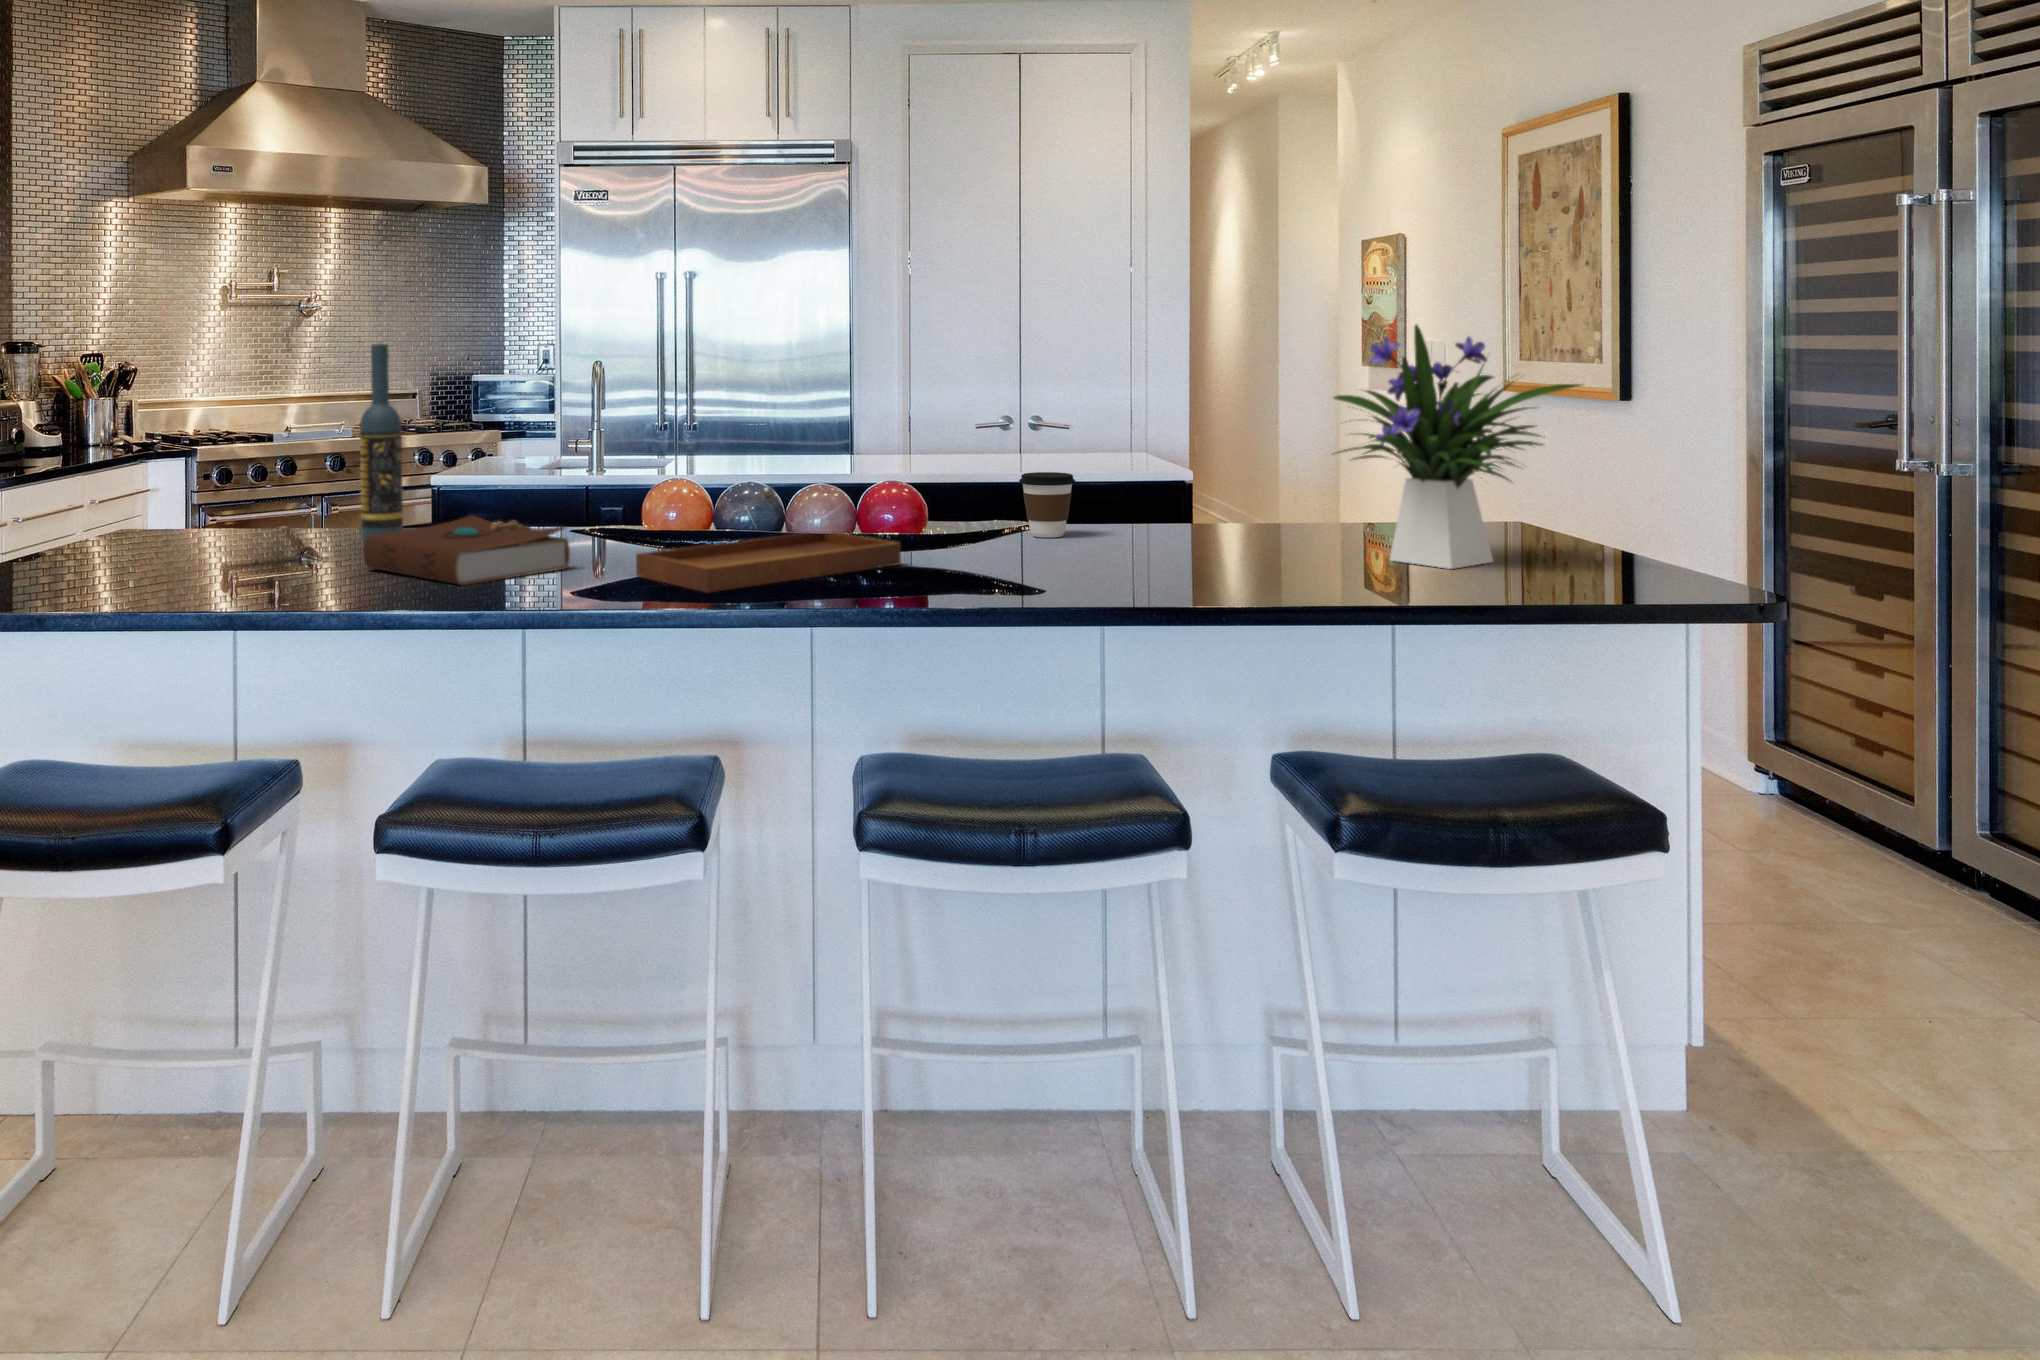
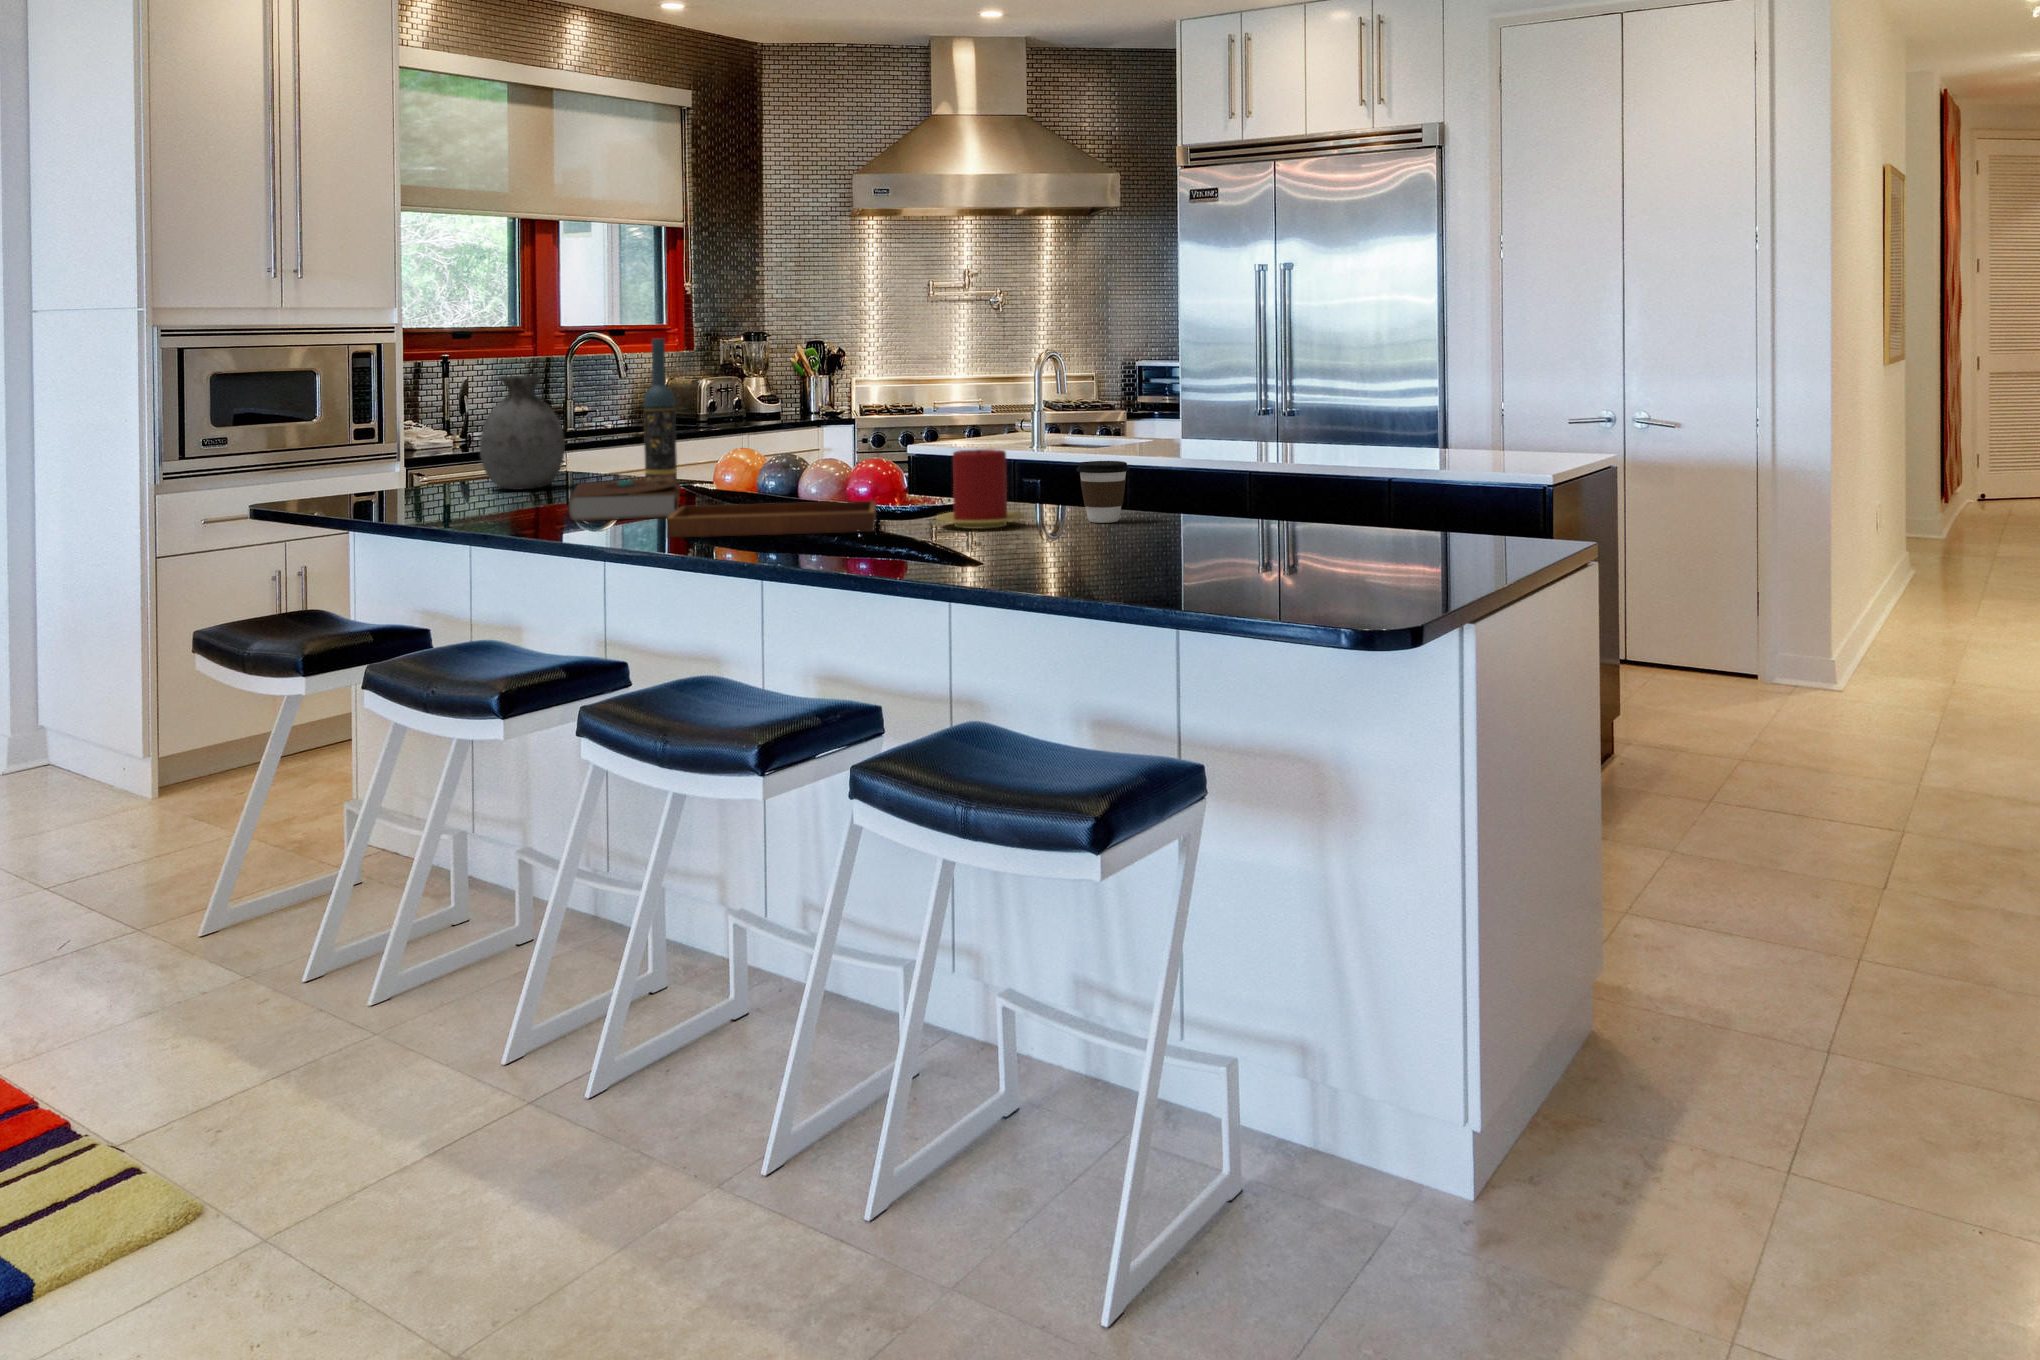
flower arrangement: present [1332,325,1581,569] -> none [1158,319,1394,572]
vase: none [58,395,182,554] -> present [480,376,565,490]
candle: none [915,465,1013,554] -> present [936,449,1024,529]

